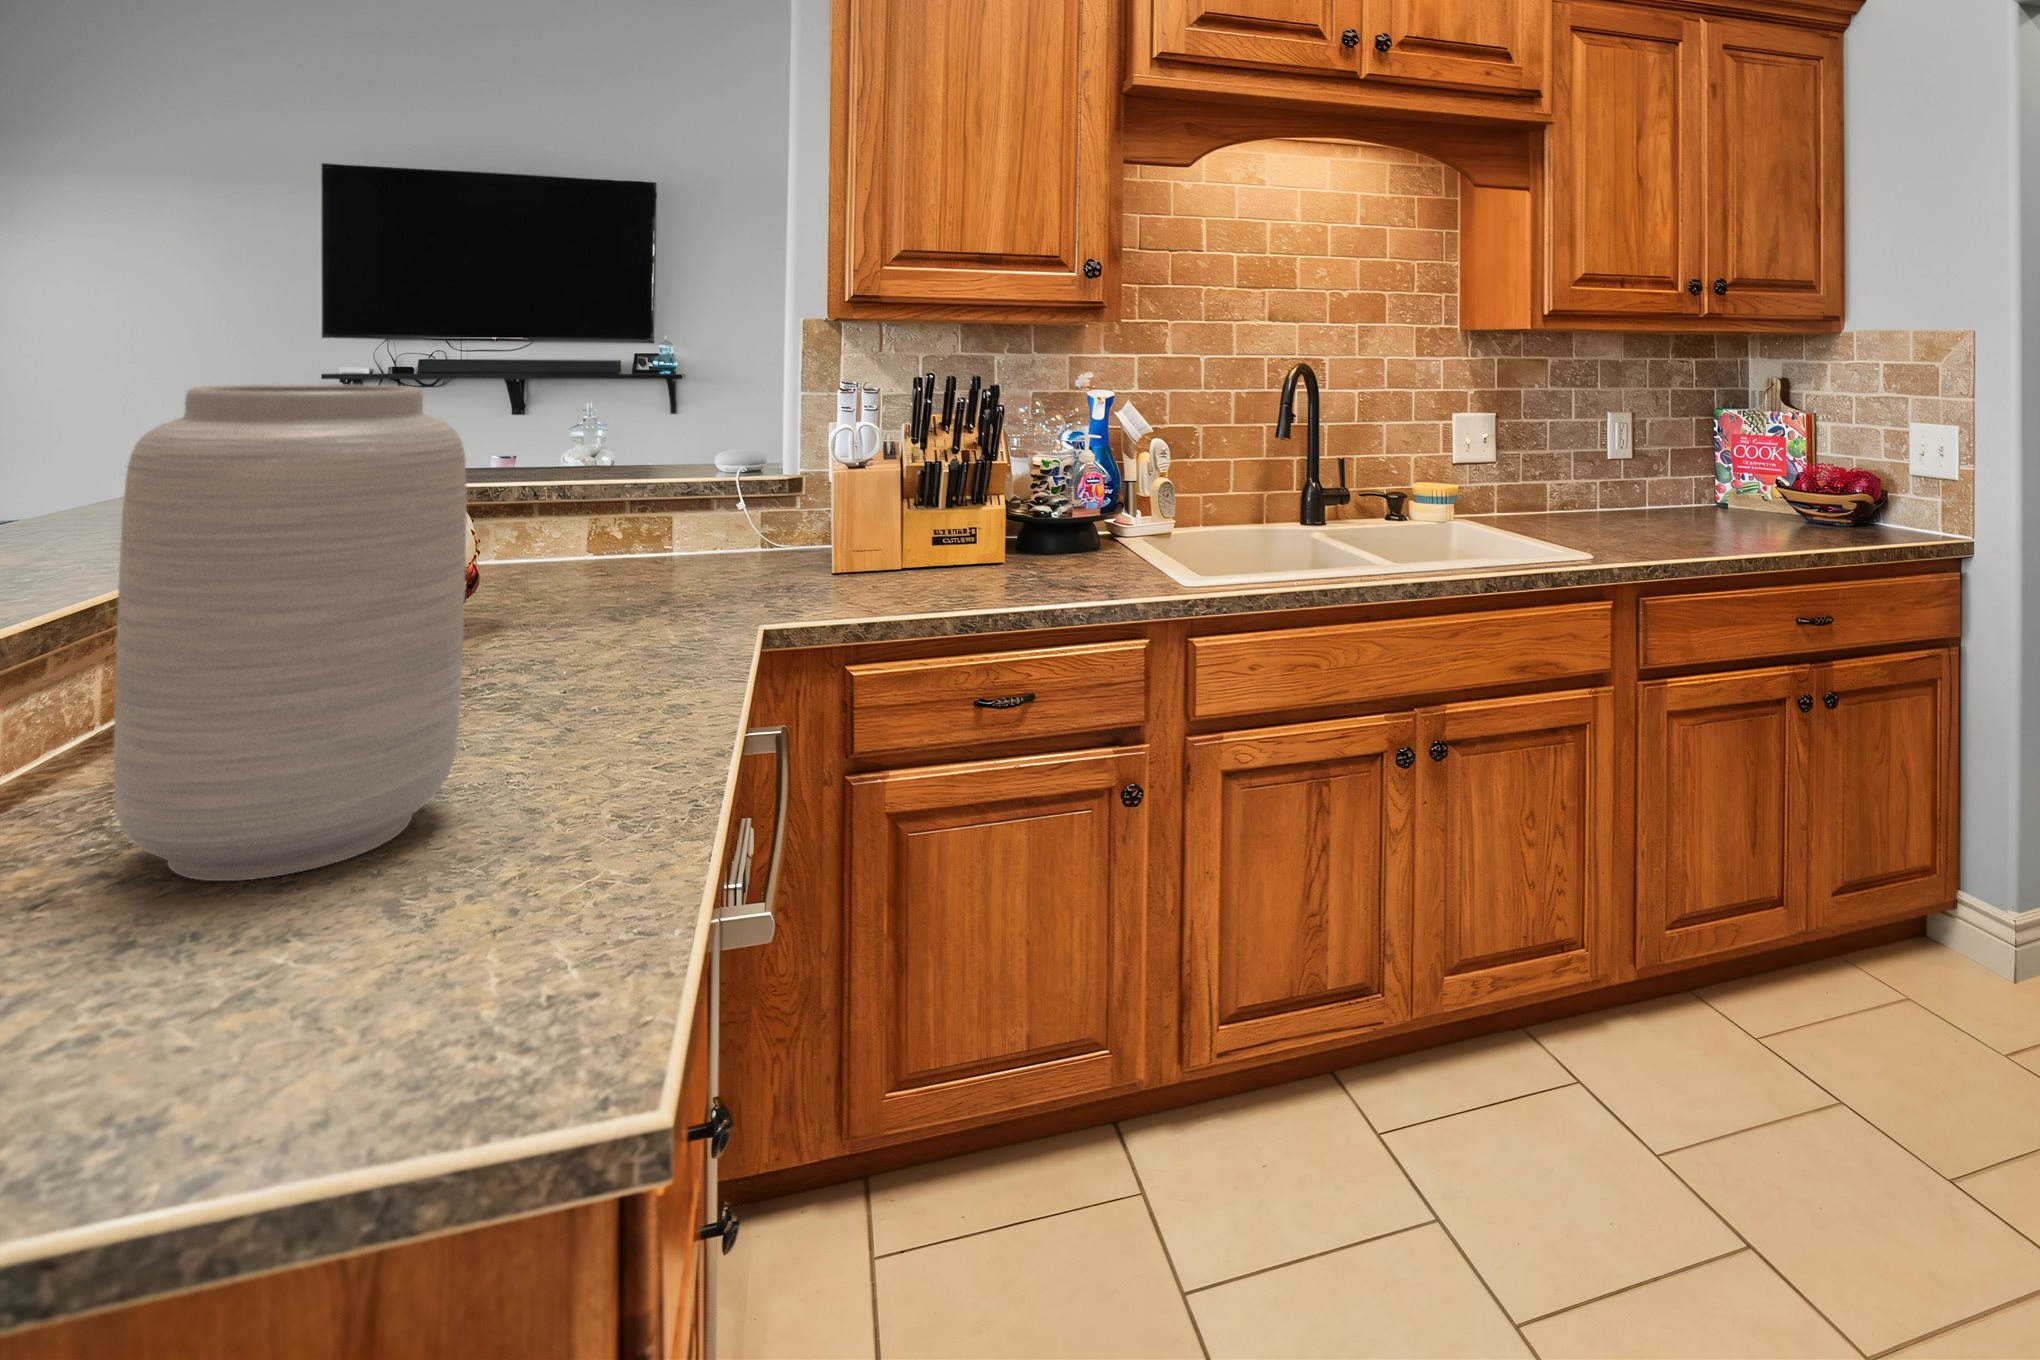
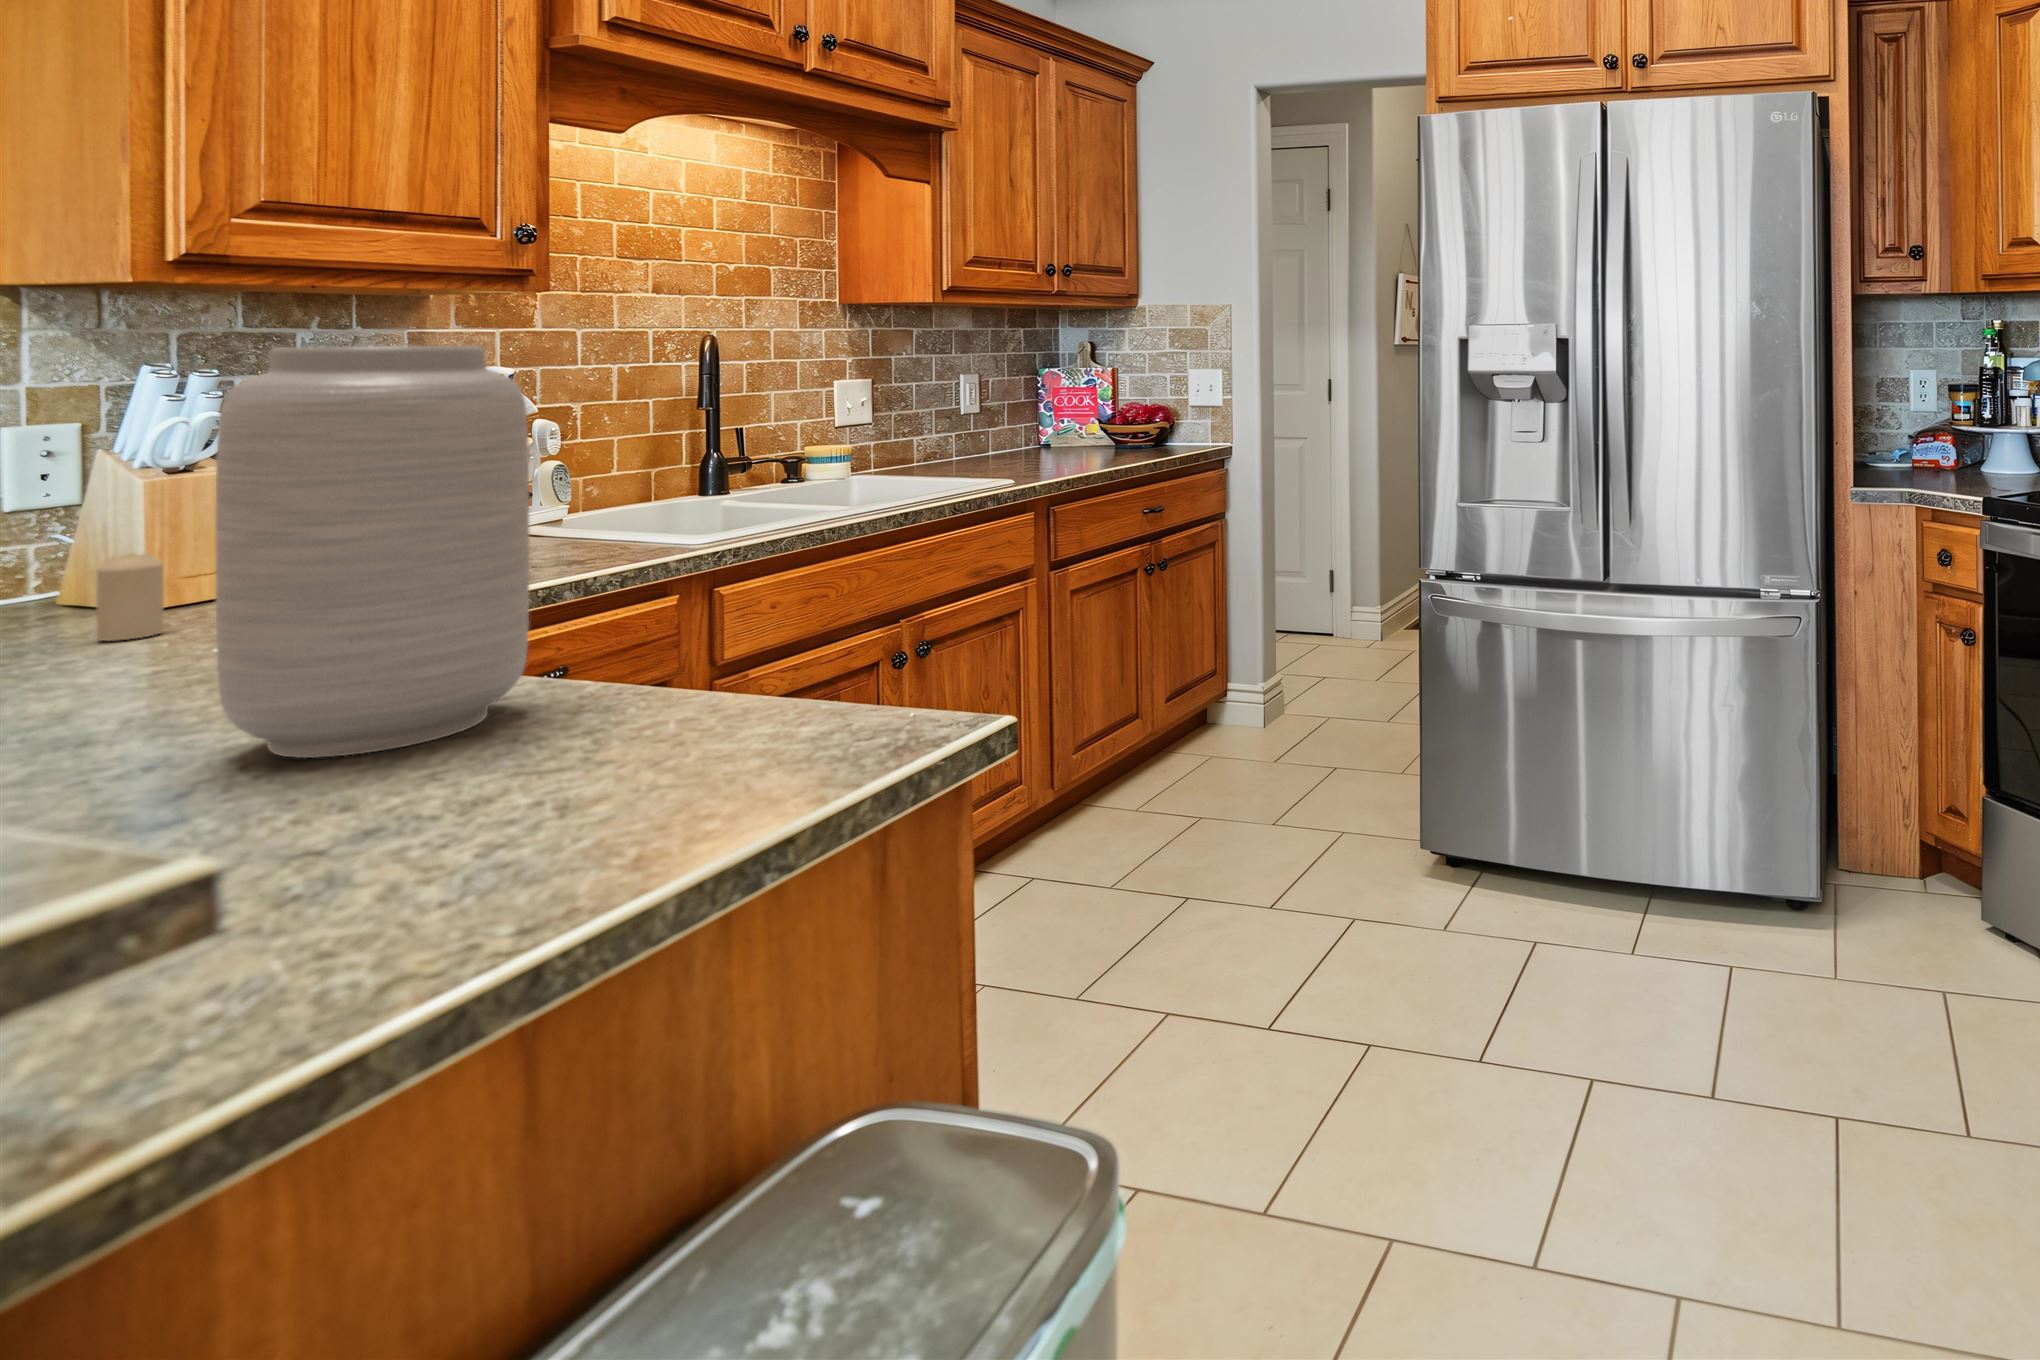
candle: none [677,540,720,614] -> present [97,554,163,641]

